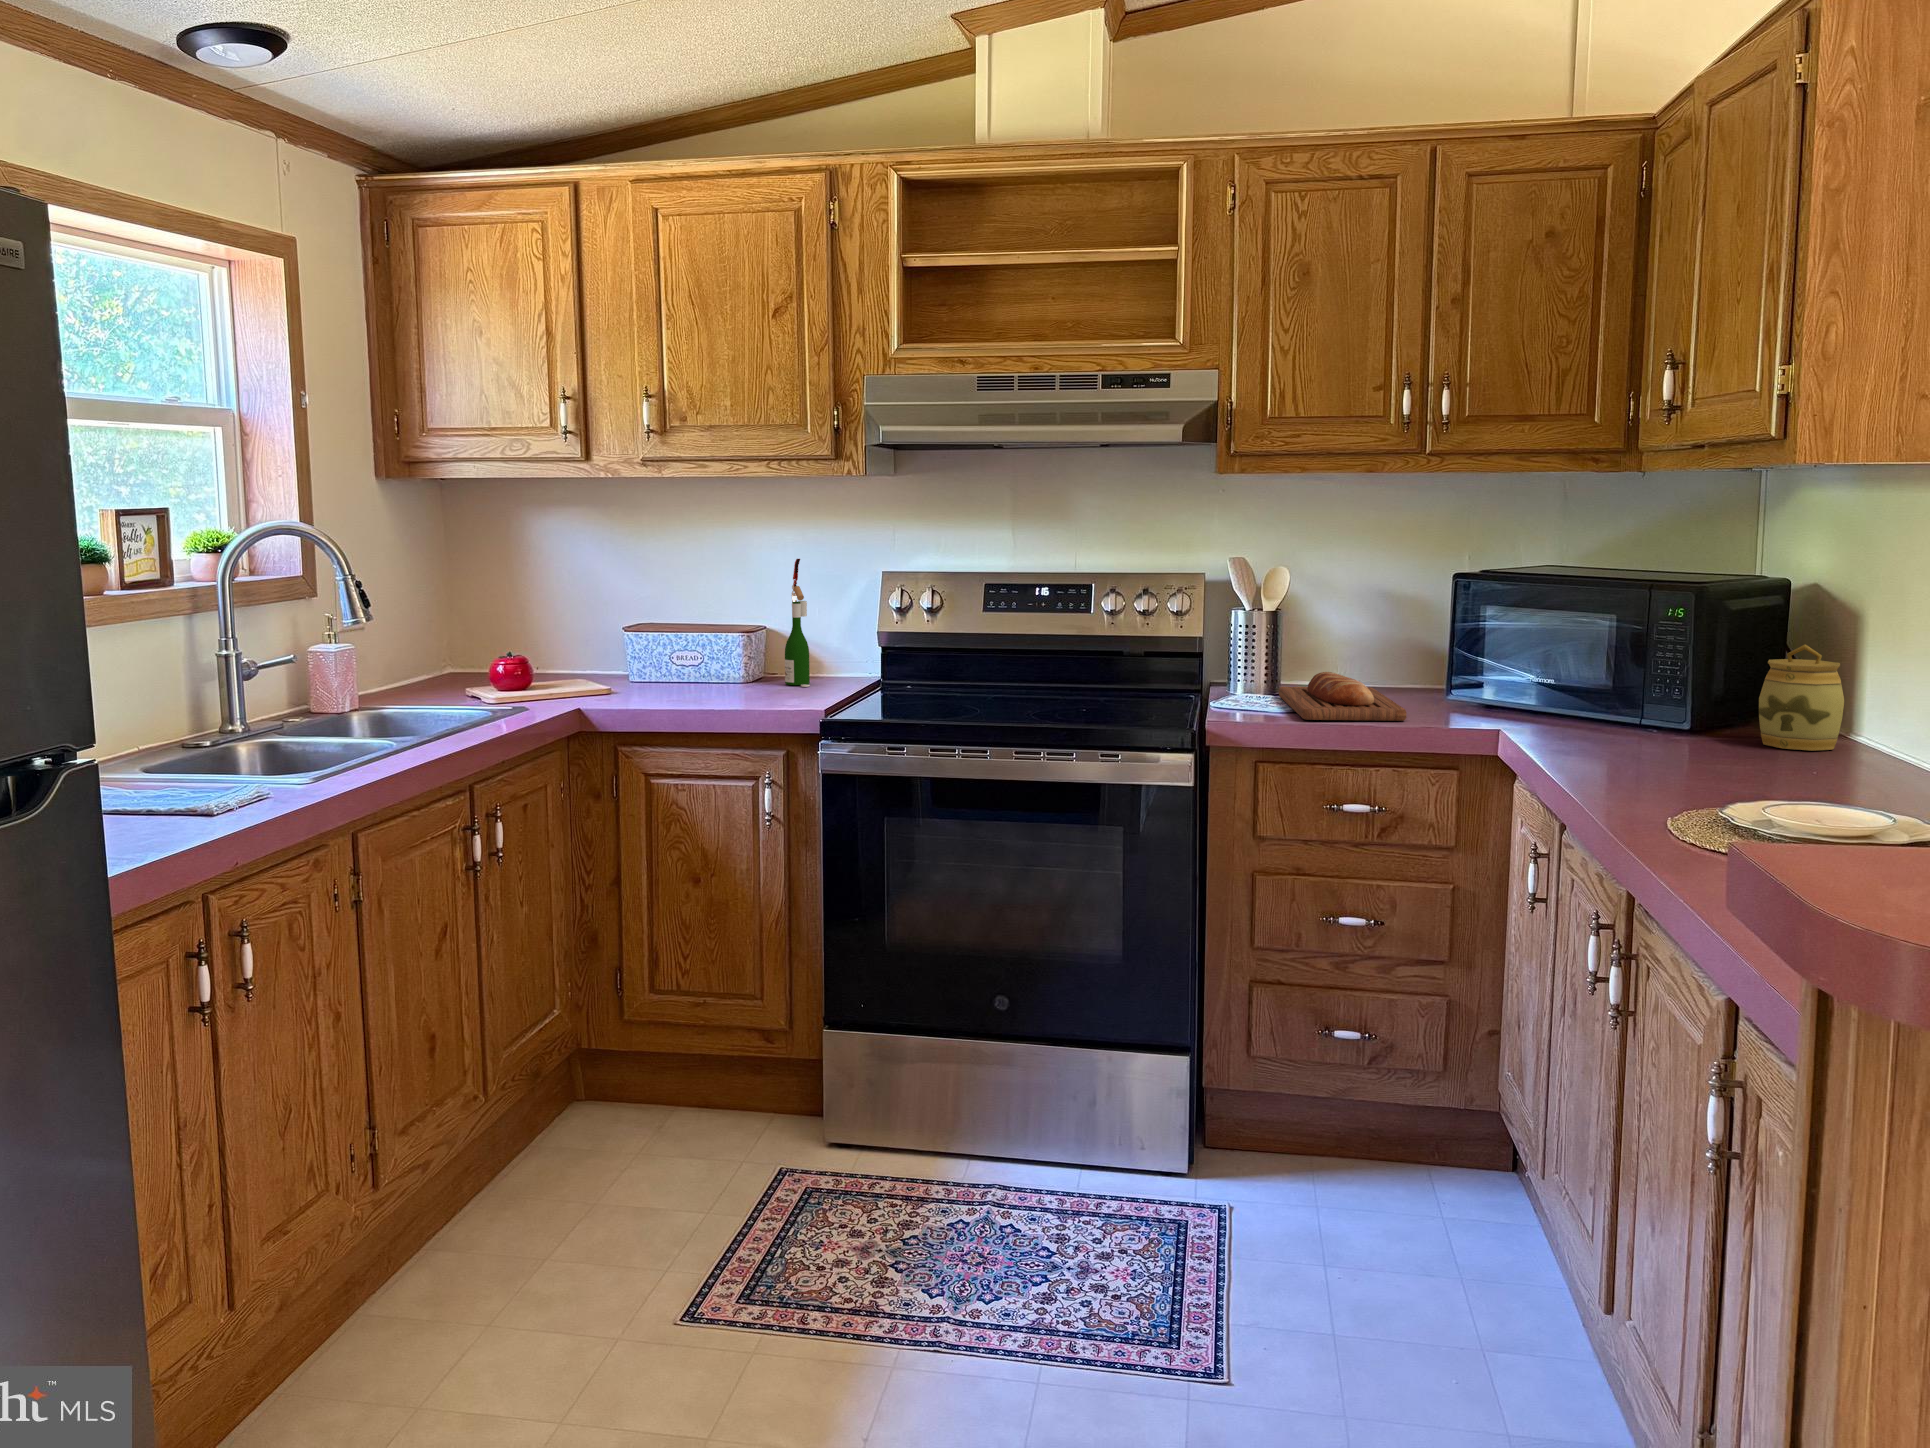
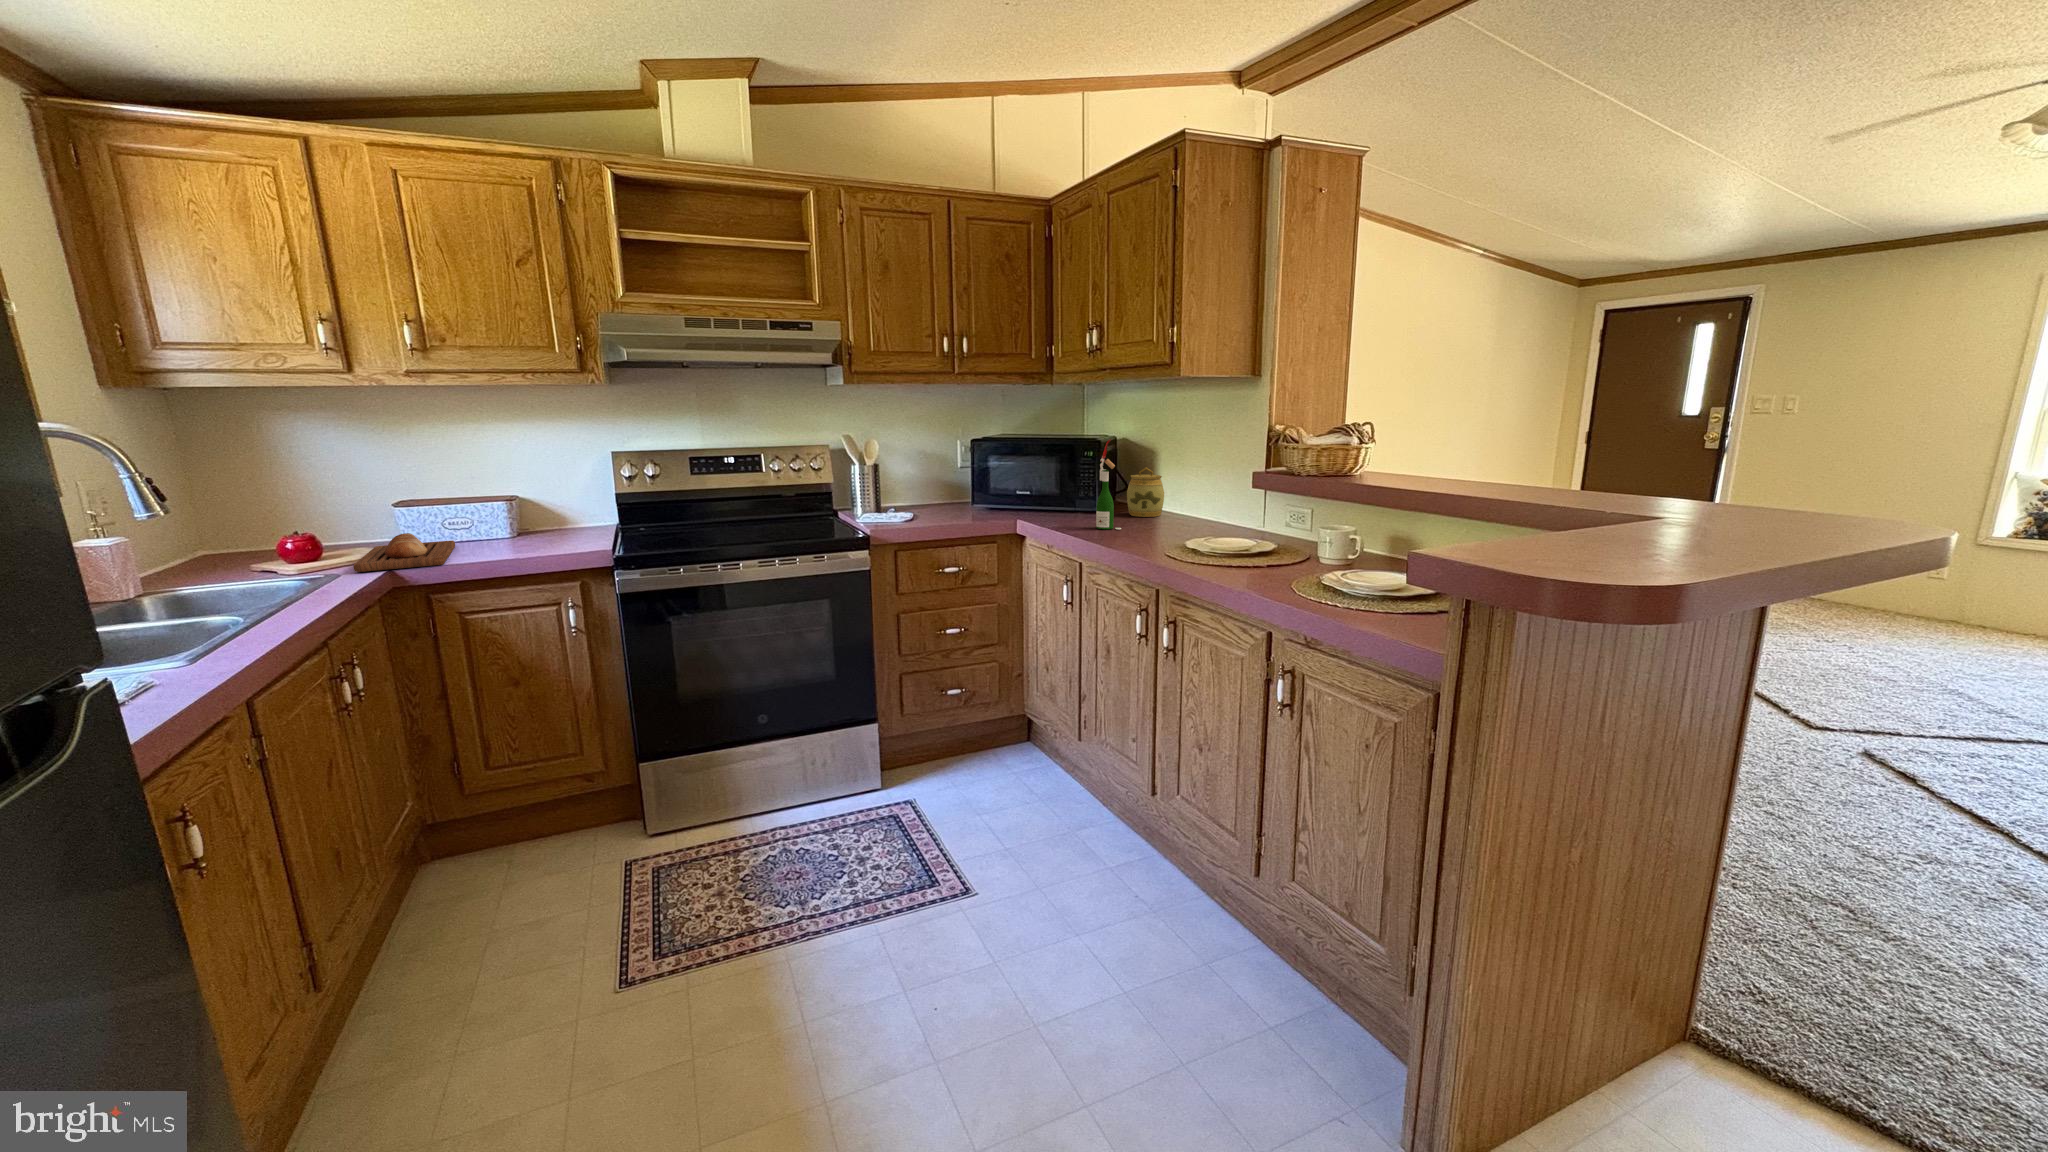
wine bottle: present [785,559,810,687] -> present [1096,439,1121,529]
bread loaf: present [1279,672,1407,721] -> present [353,533,455,572]

